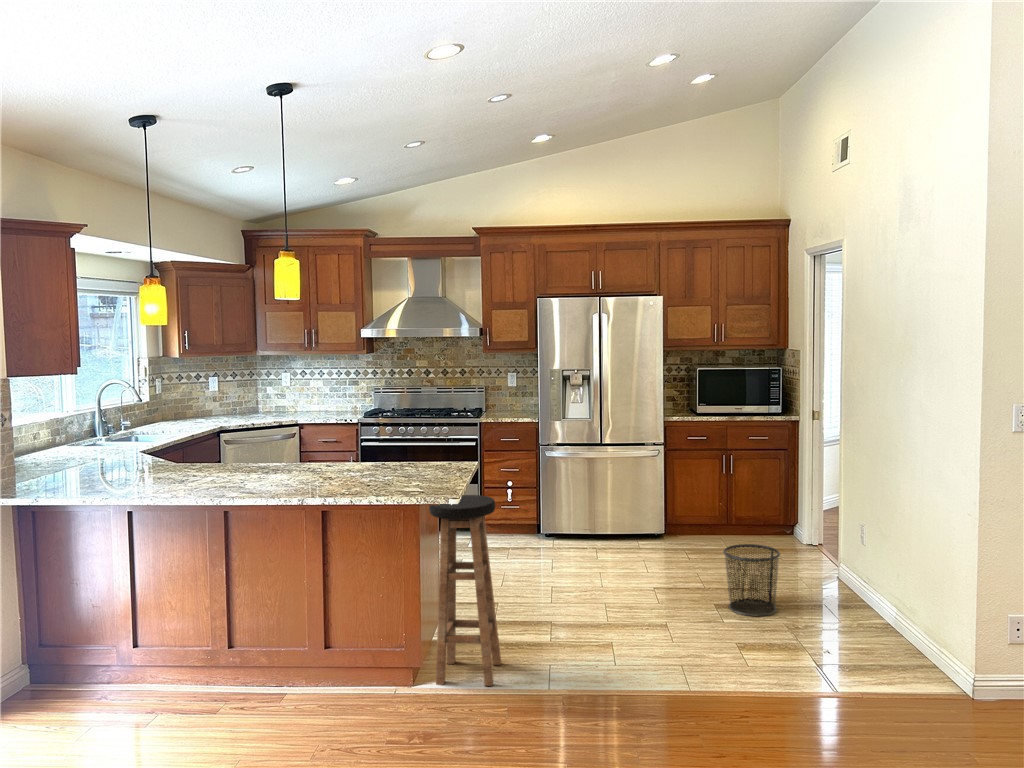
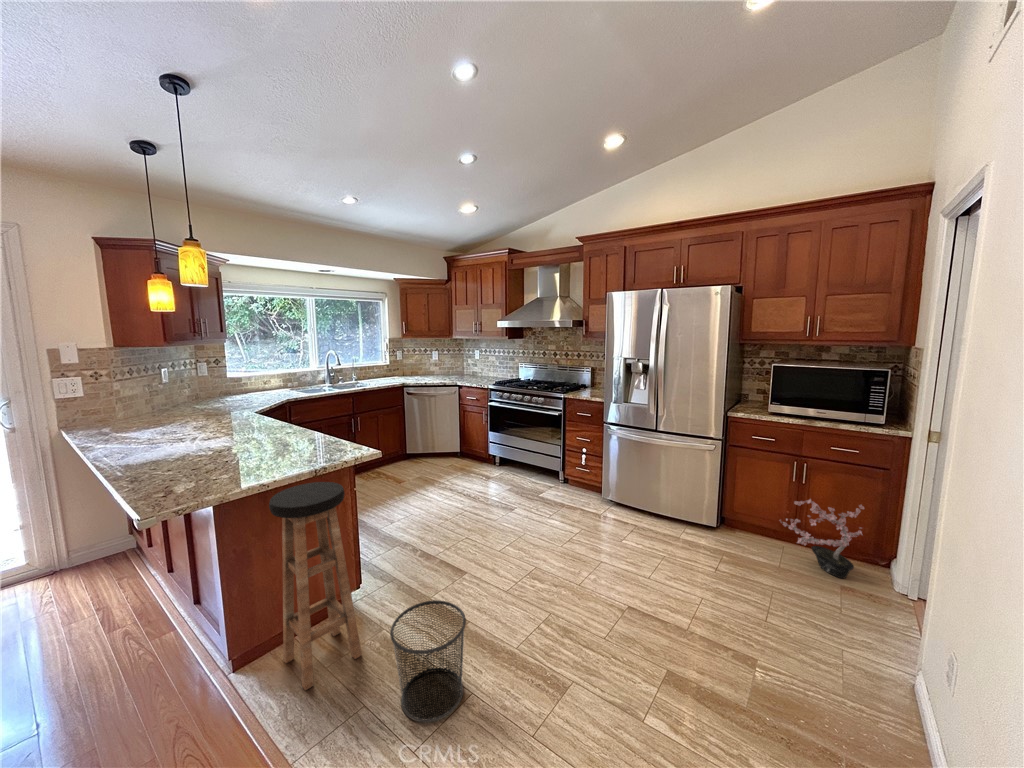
potted plant: none [722,479,785,544] -> present [781,499,864,578]
waste bin: present [723,544,780,616] -> present [390,600,466,722]

